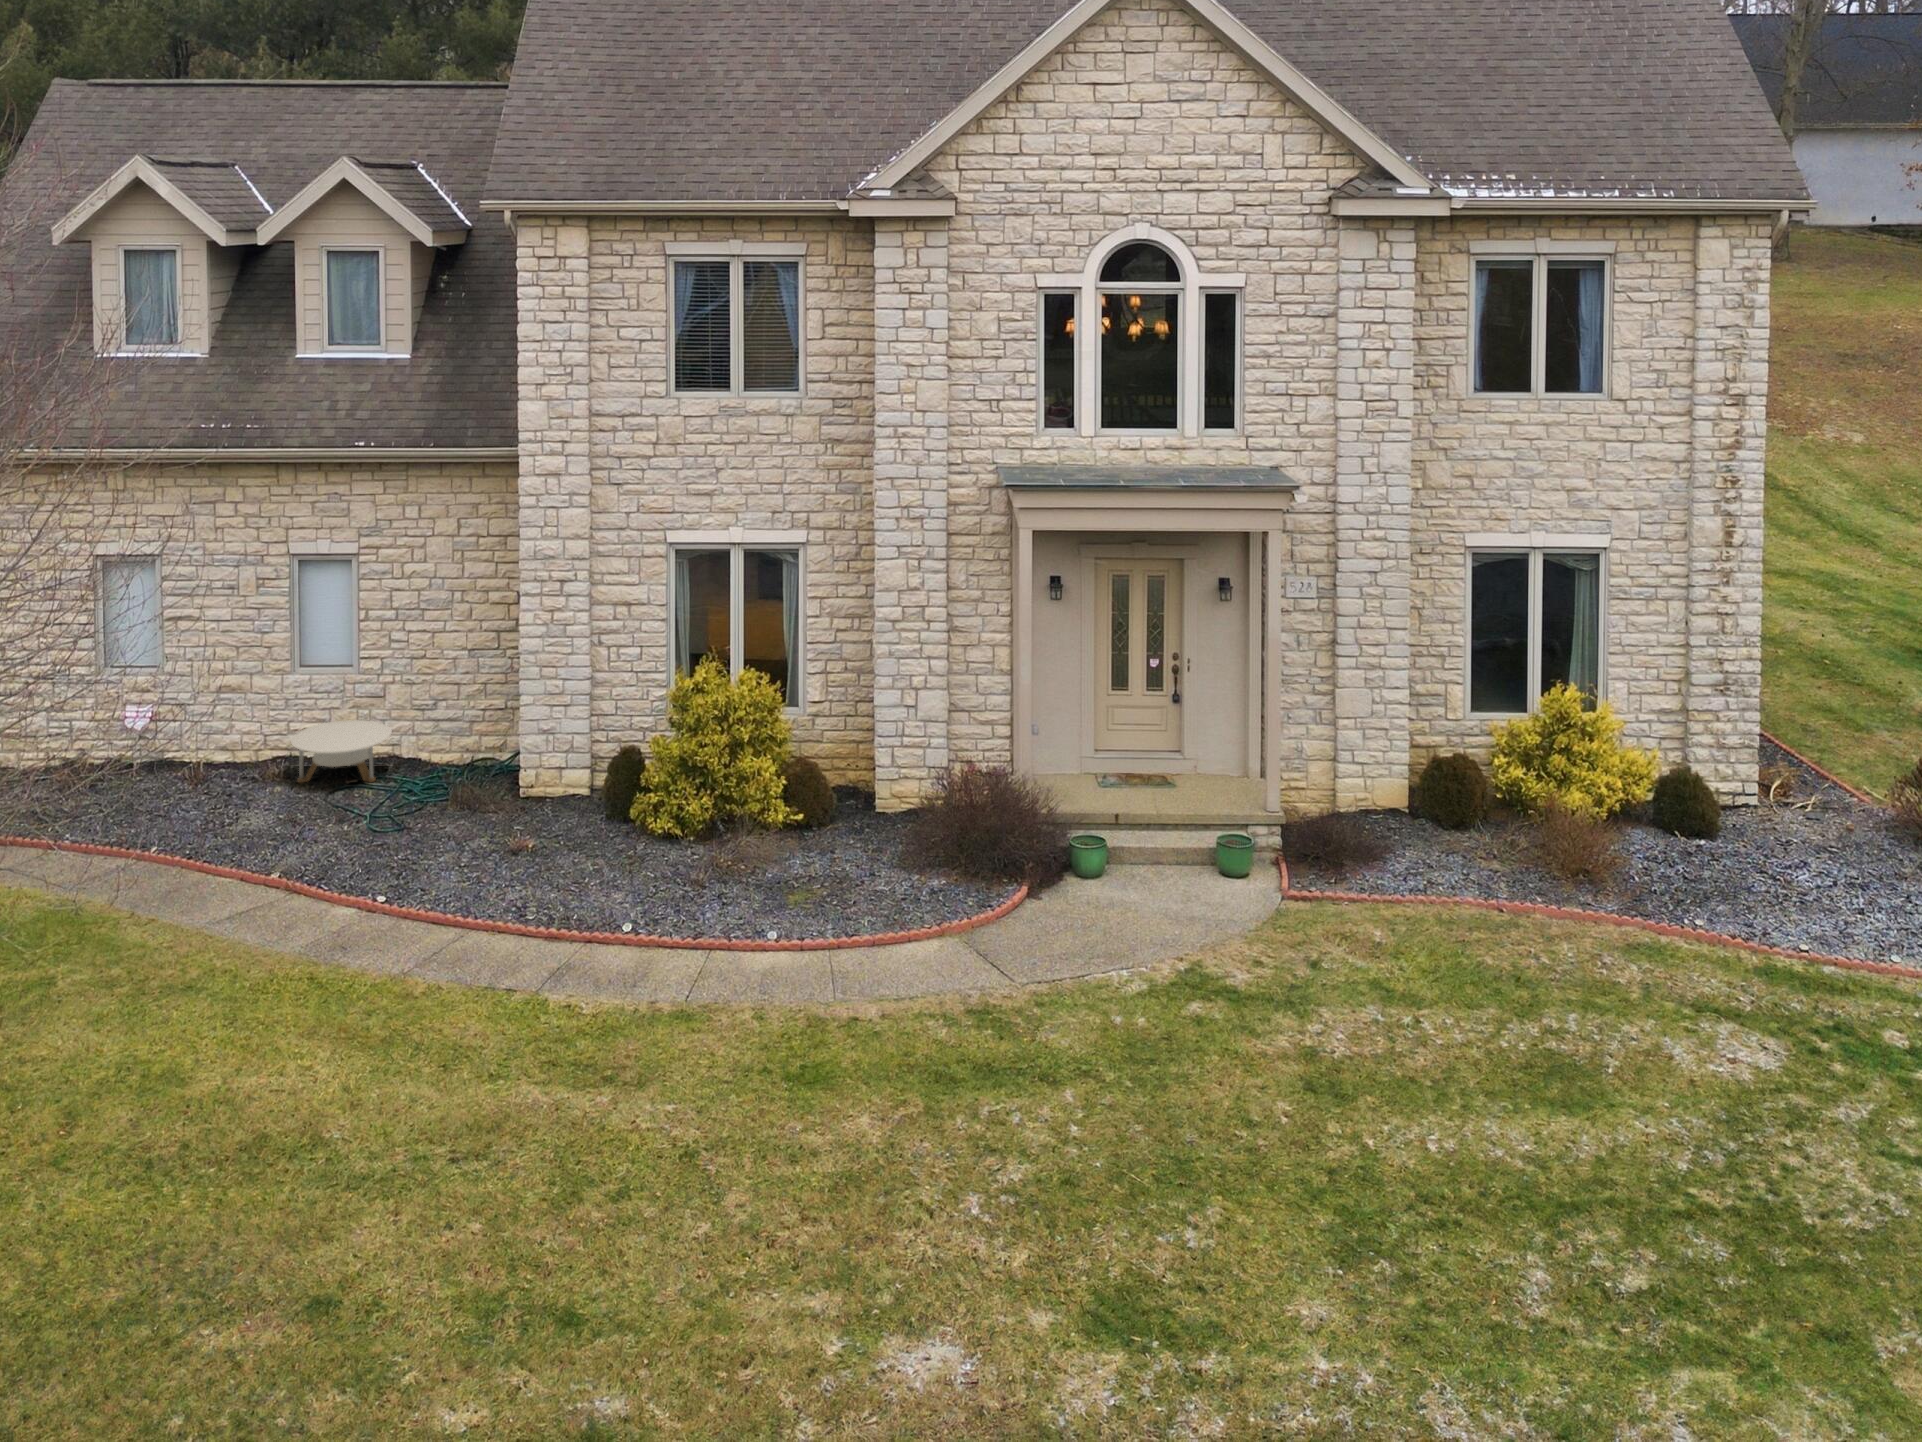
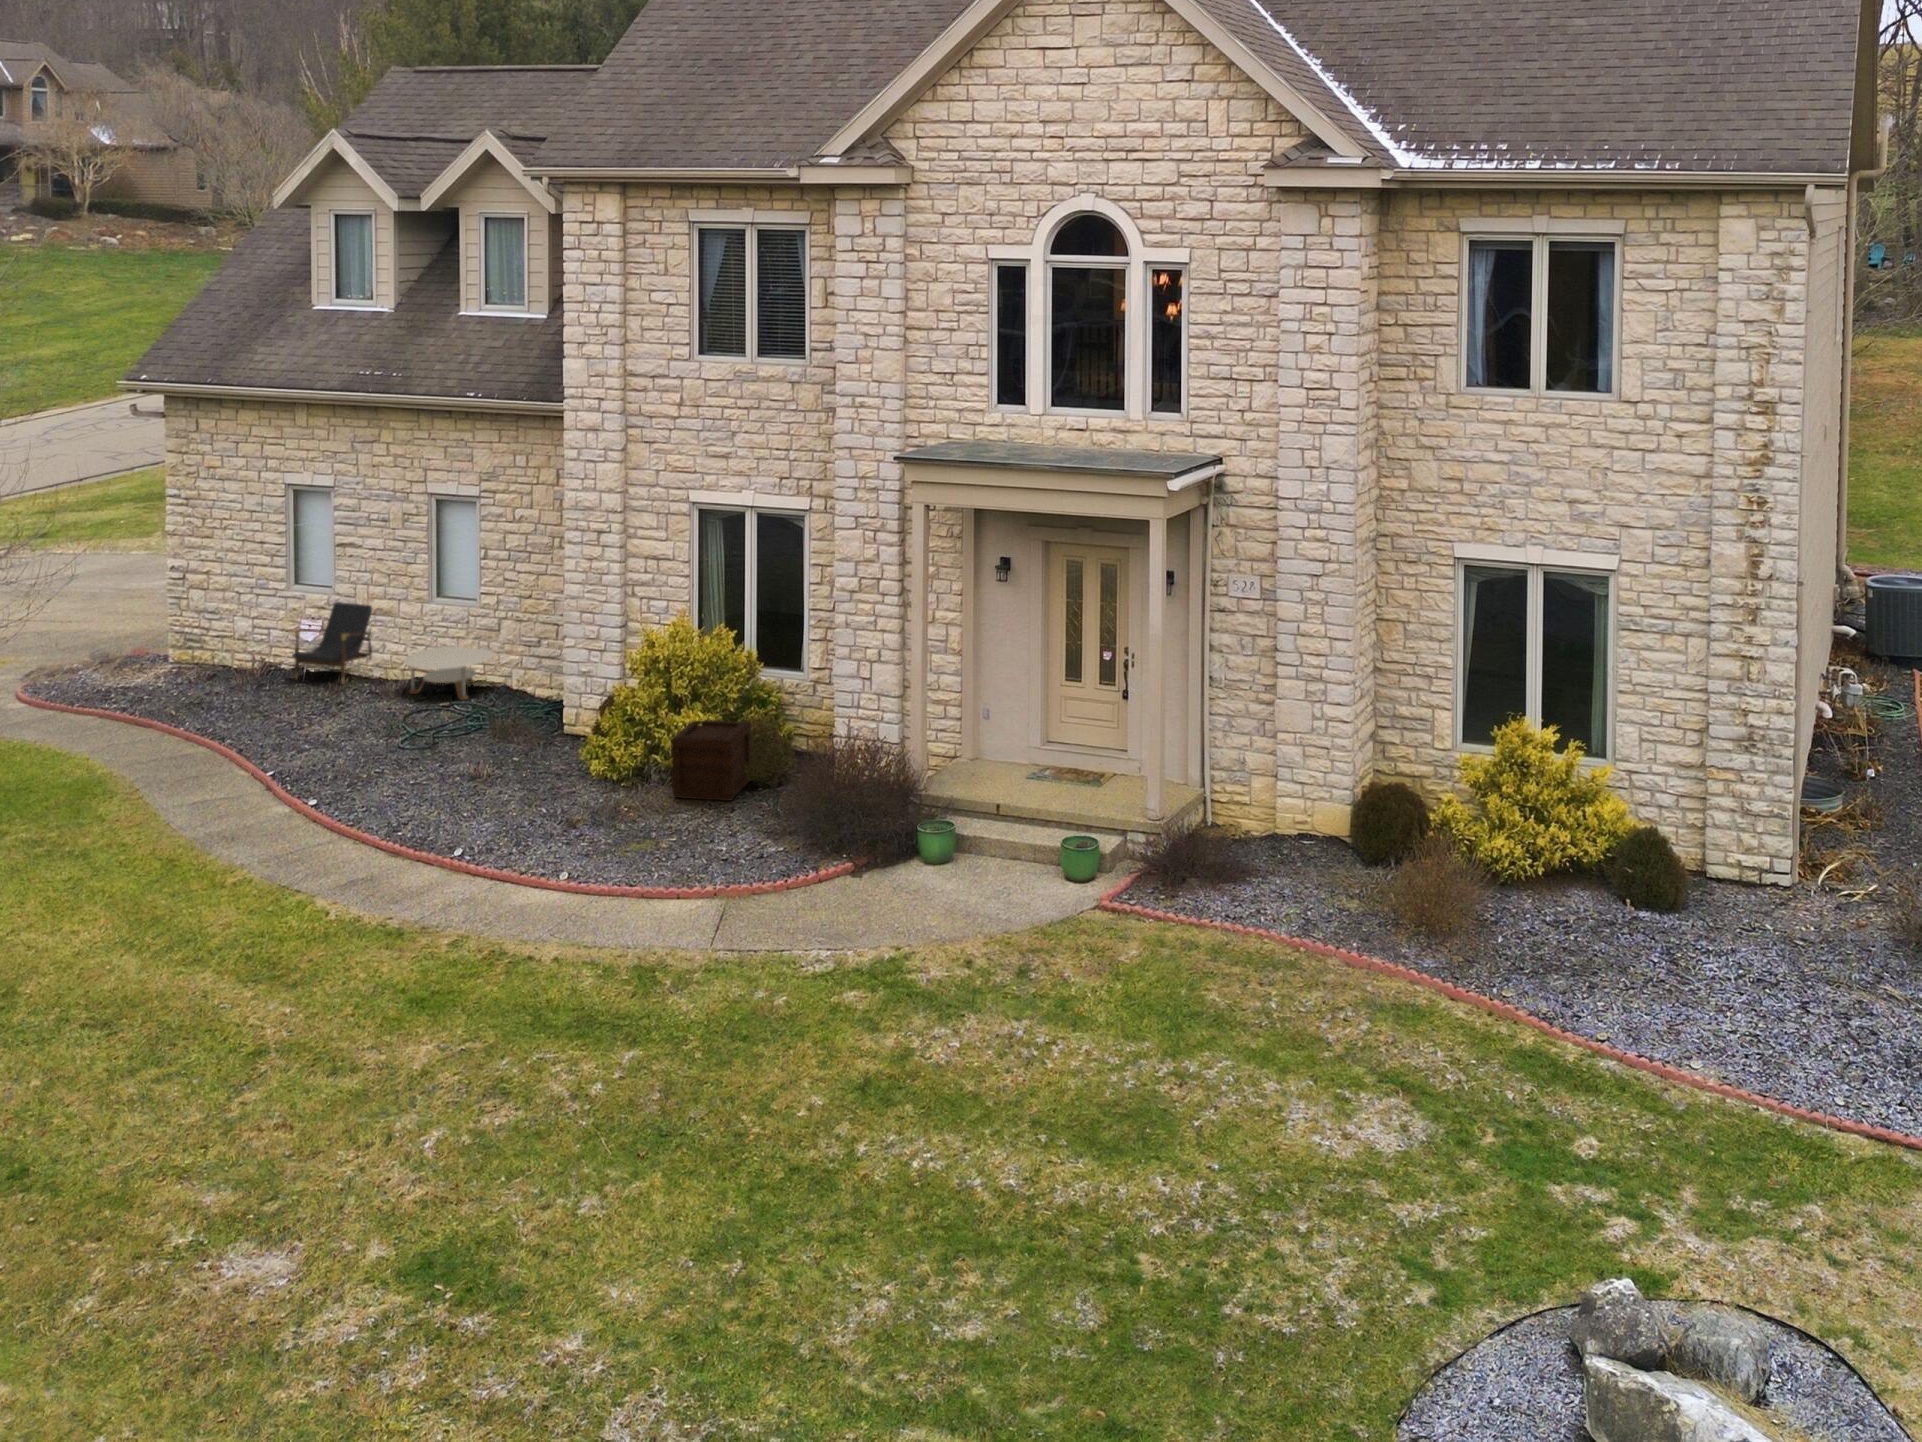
lounge chair: none [133,687,216,783] -> present [292,602,372,684]
wooden crate: none [743,768,817,857] -> present [671,720,752,801]

